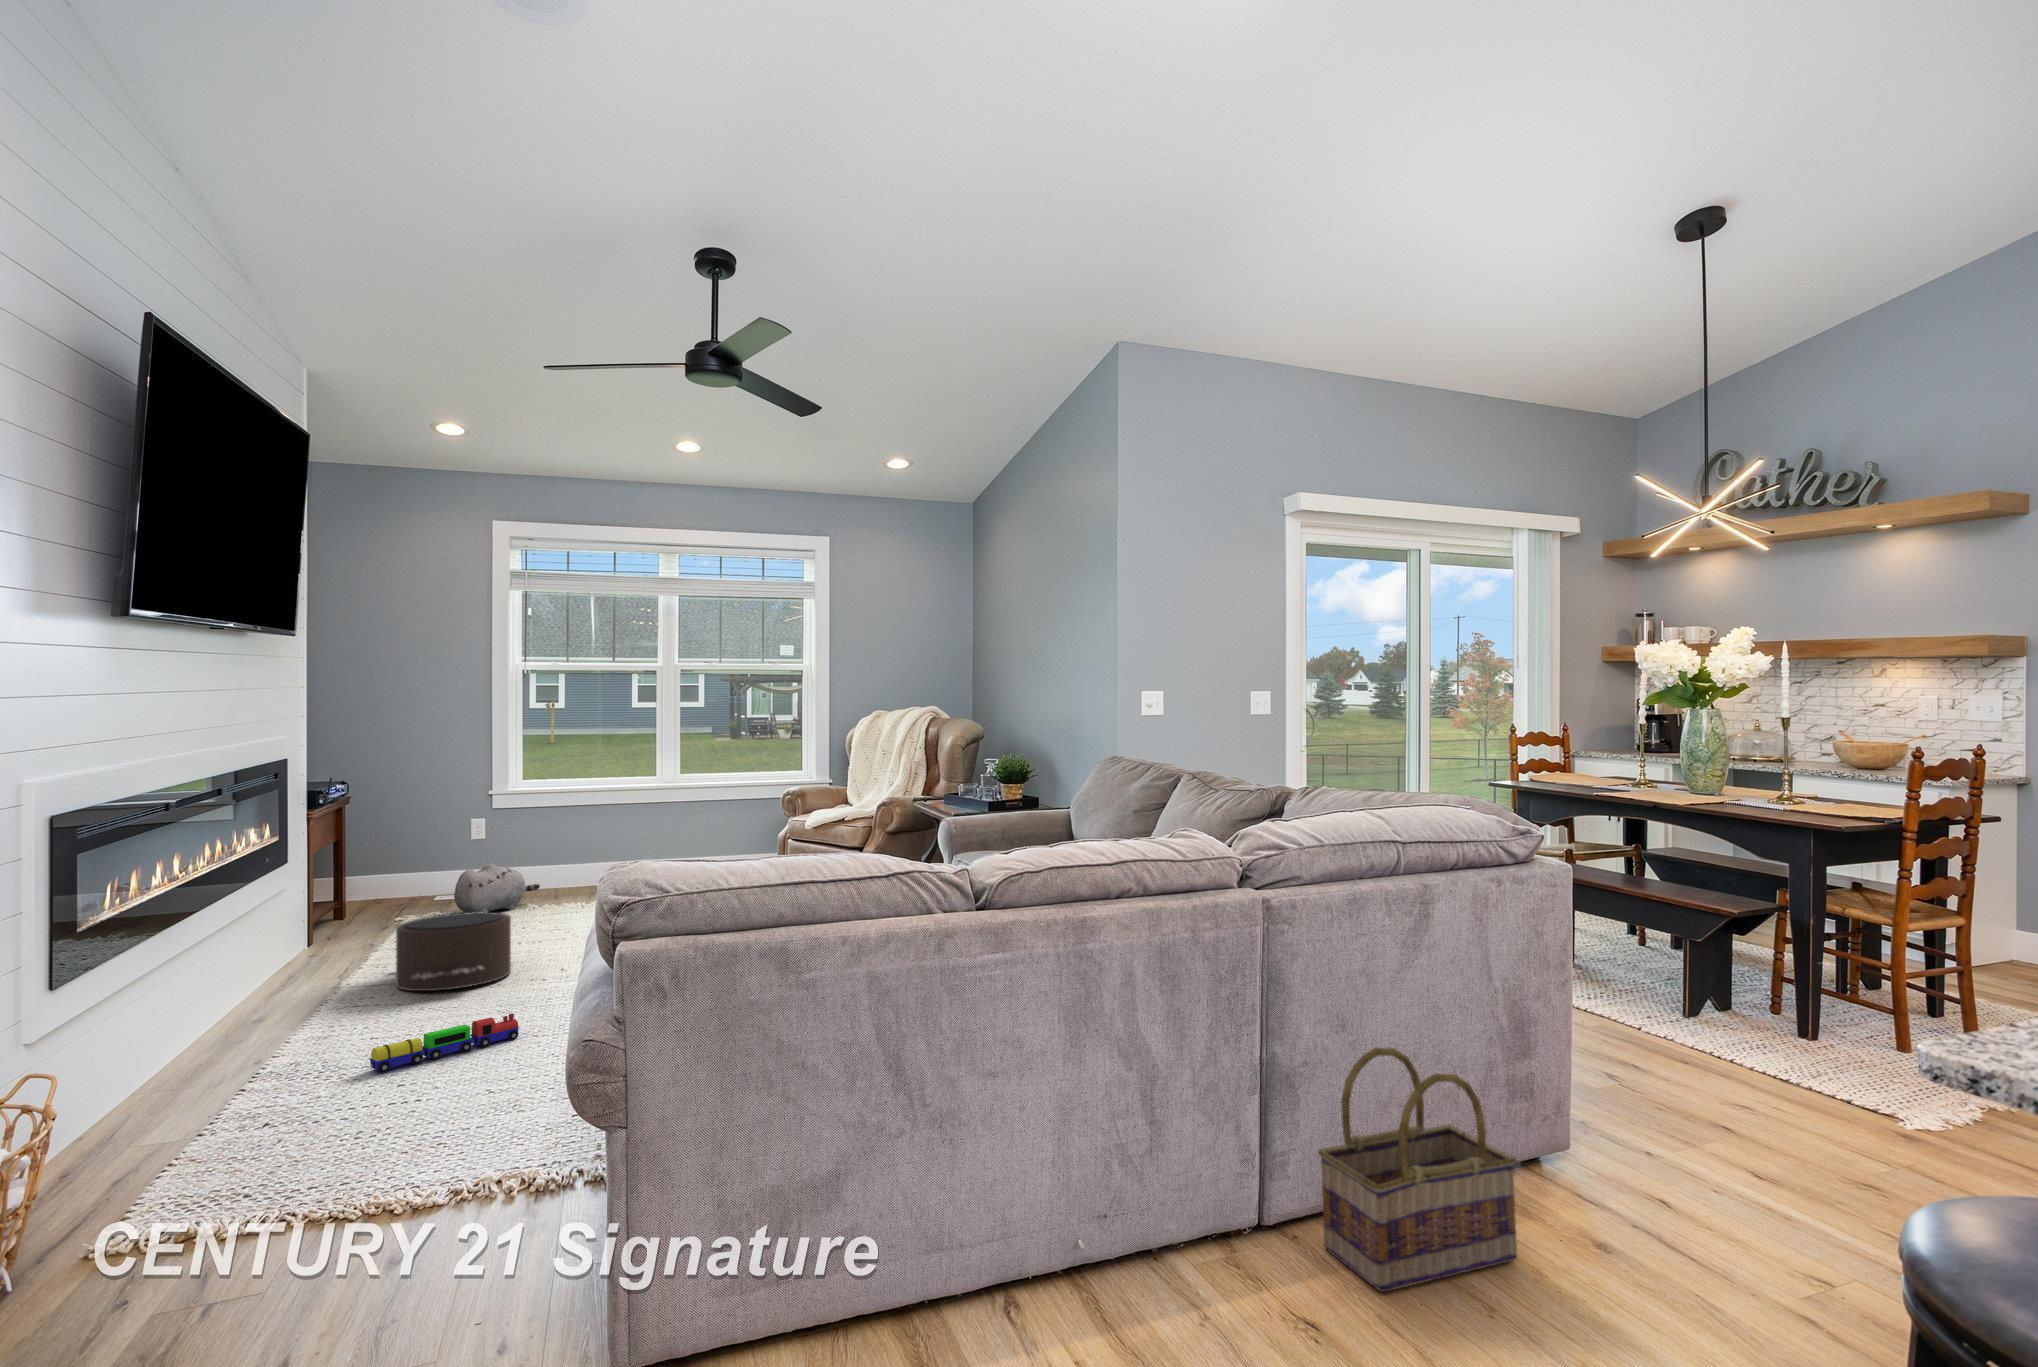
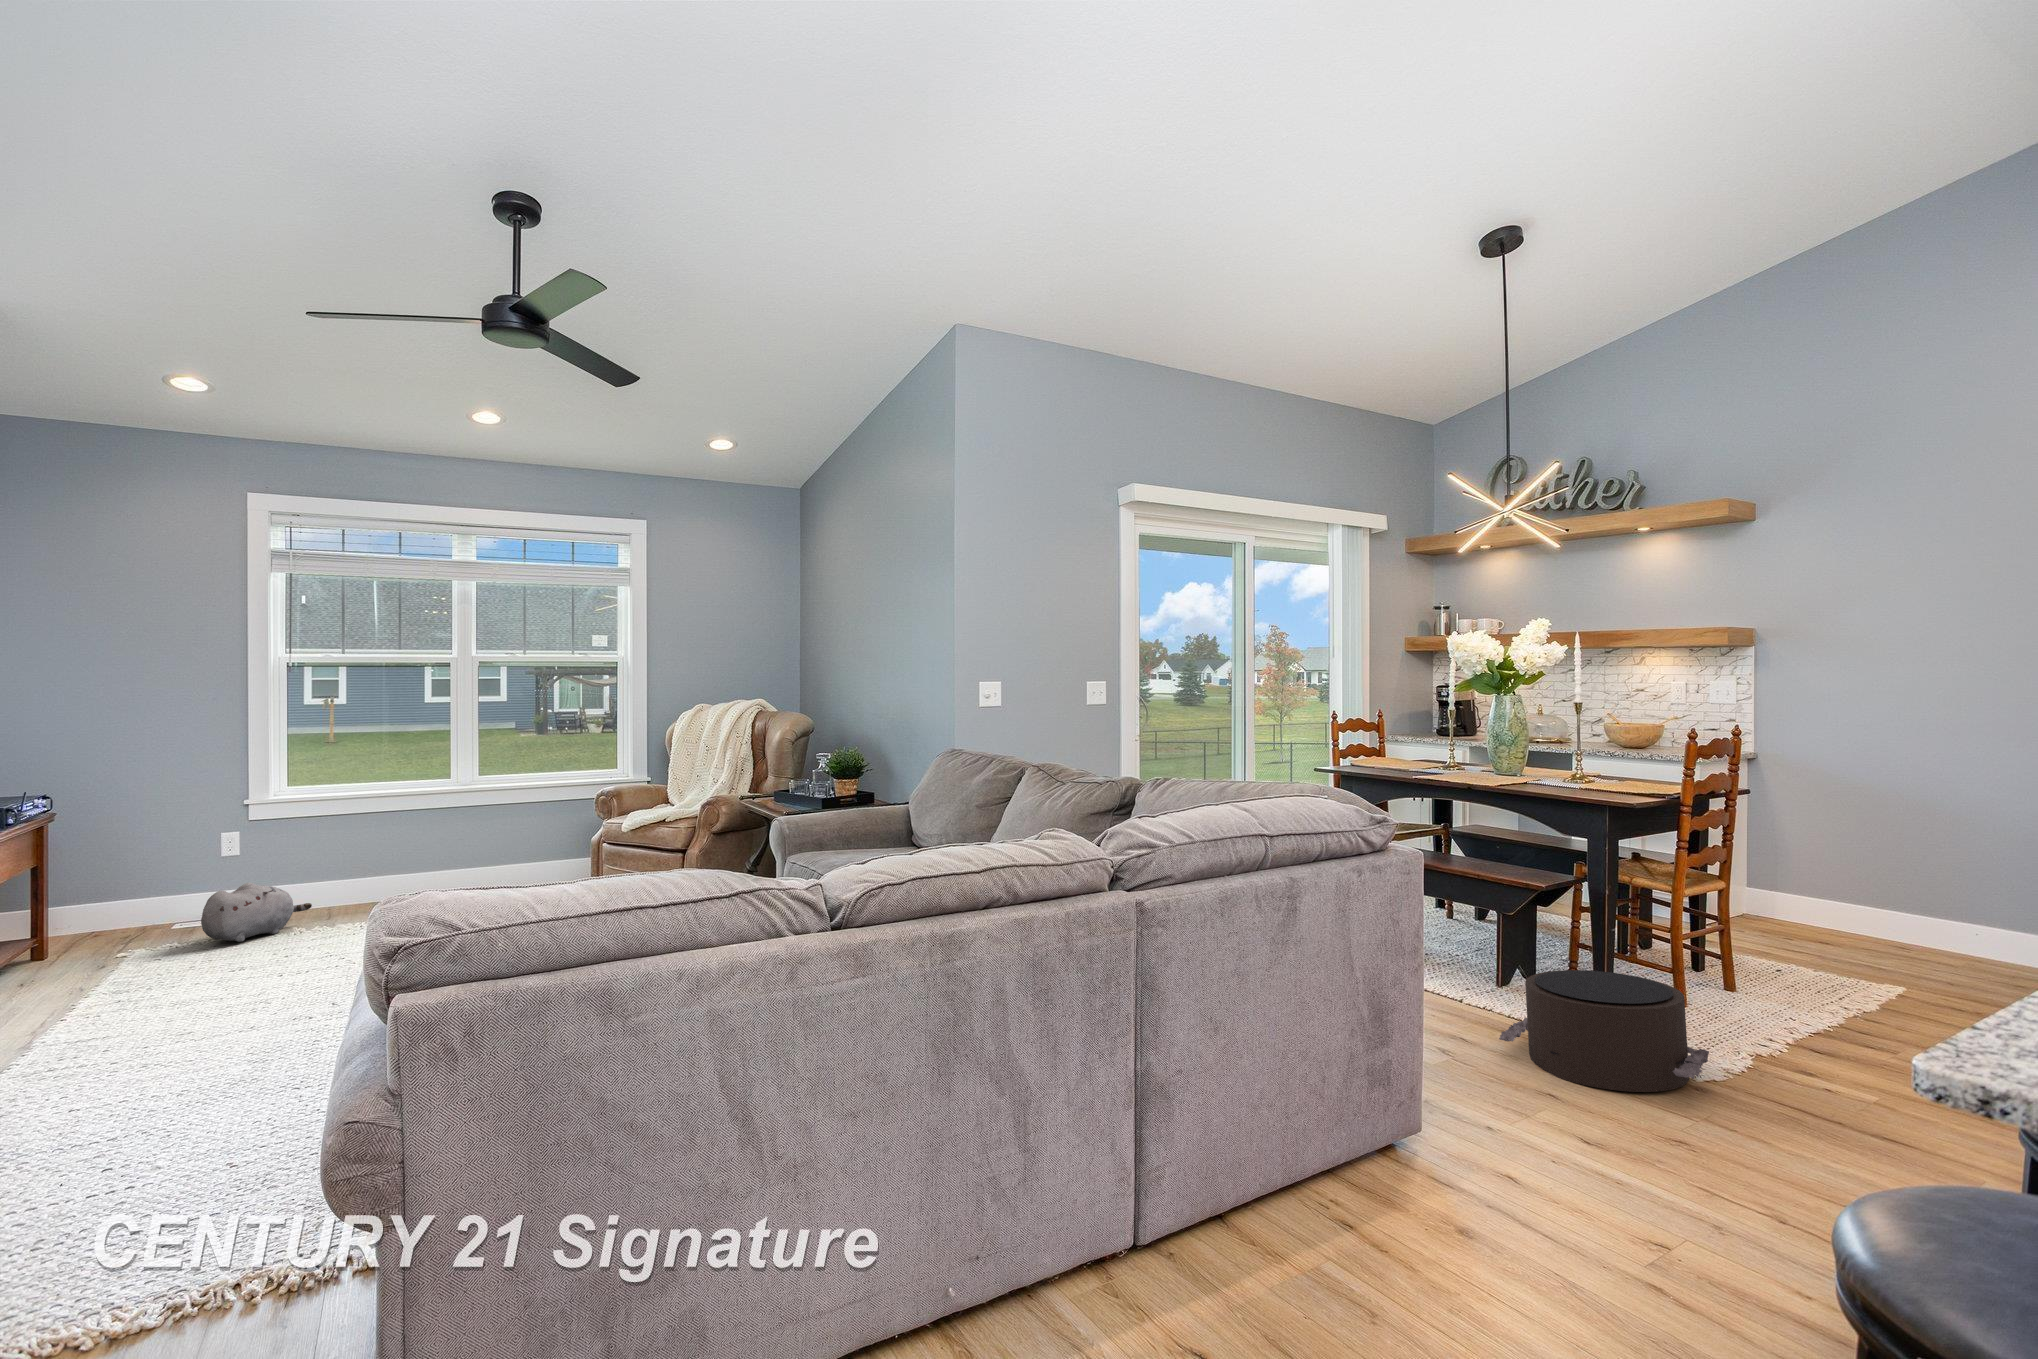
pouf: present [396,912,511,991] -> present [1499,970,1709,1092]
toy train: present [369,1014,519,1073] -> none [64,1064,274,1152]
basket: present [1318,1048,1517,1292] -> none [1198,1050,1395,1315]

